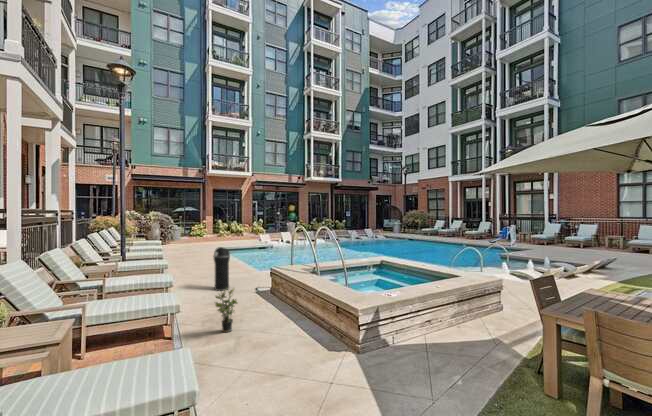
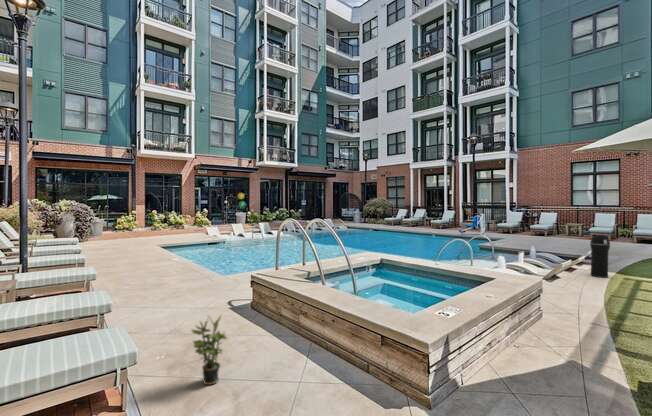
trash can: present [213,247,230,291] -> present [590,235,610,278]

